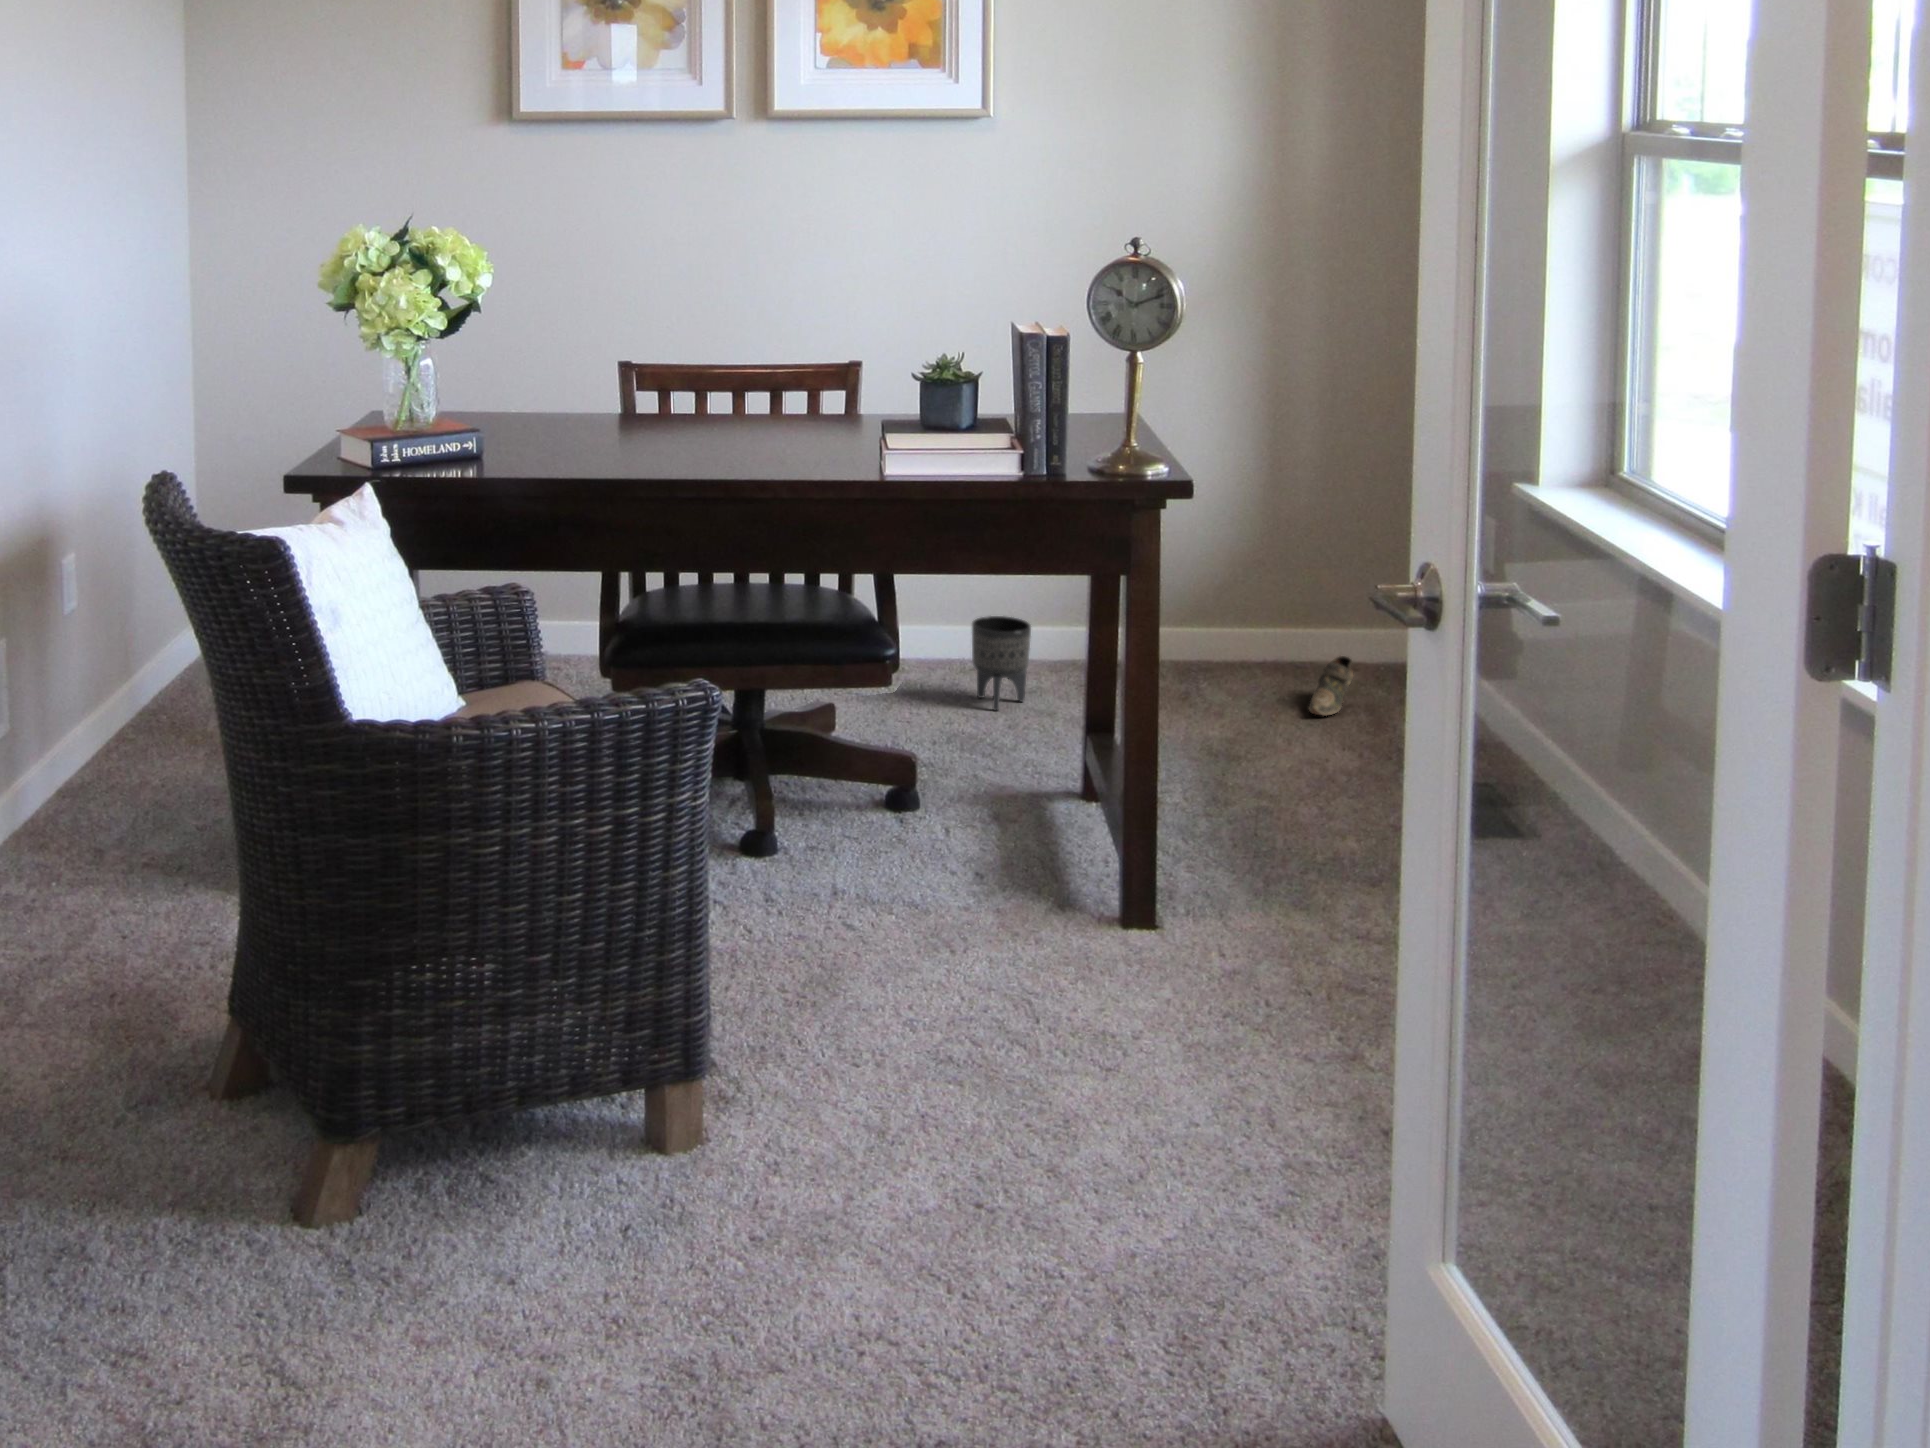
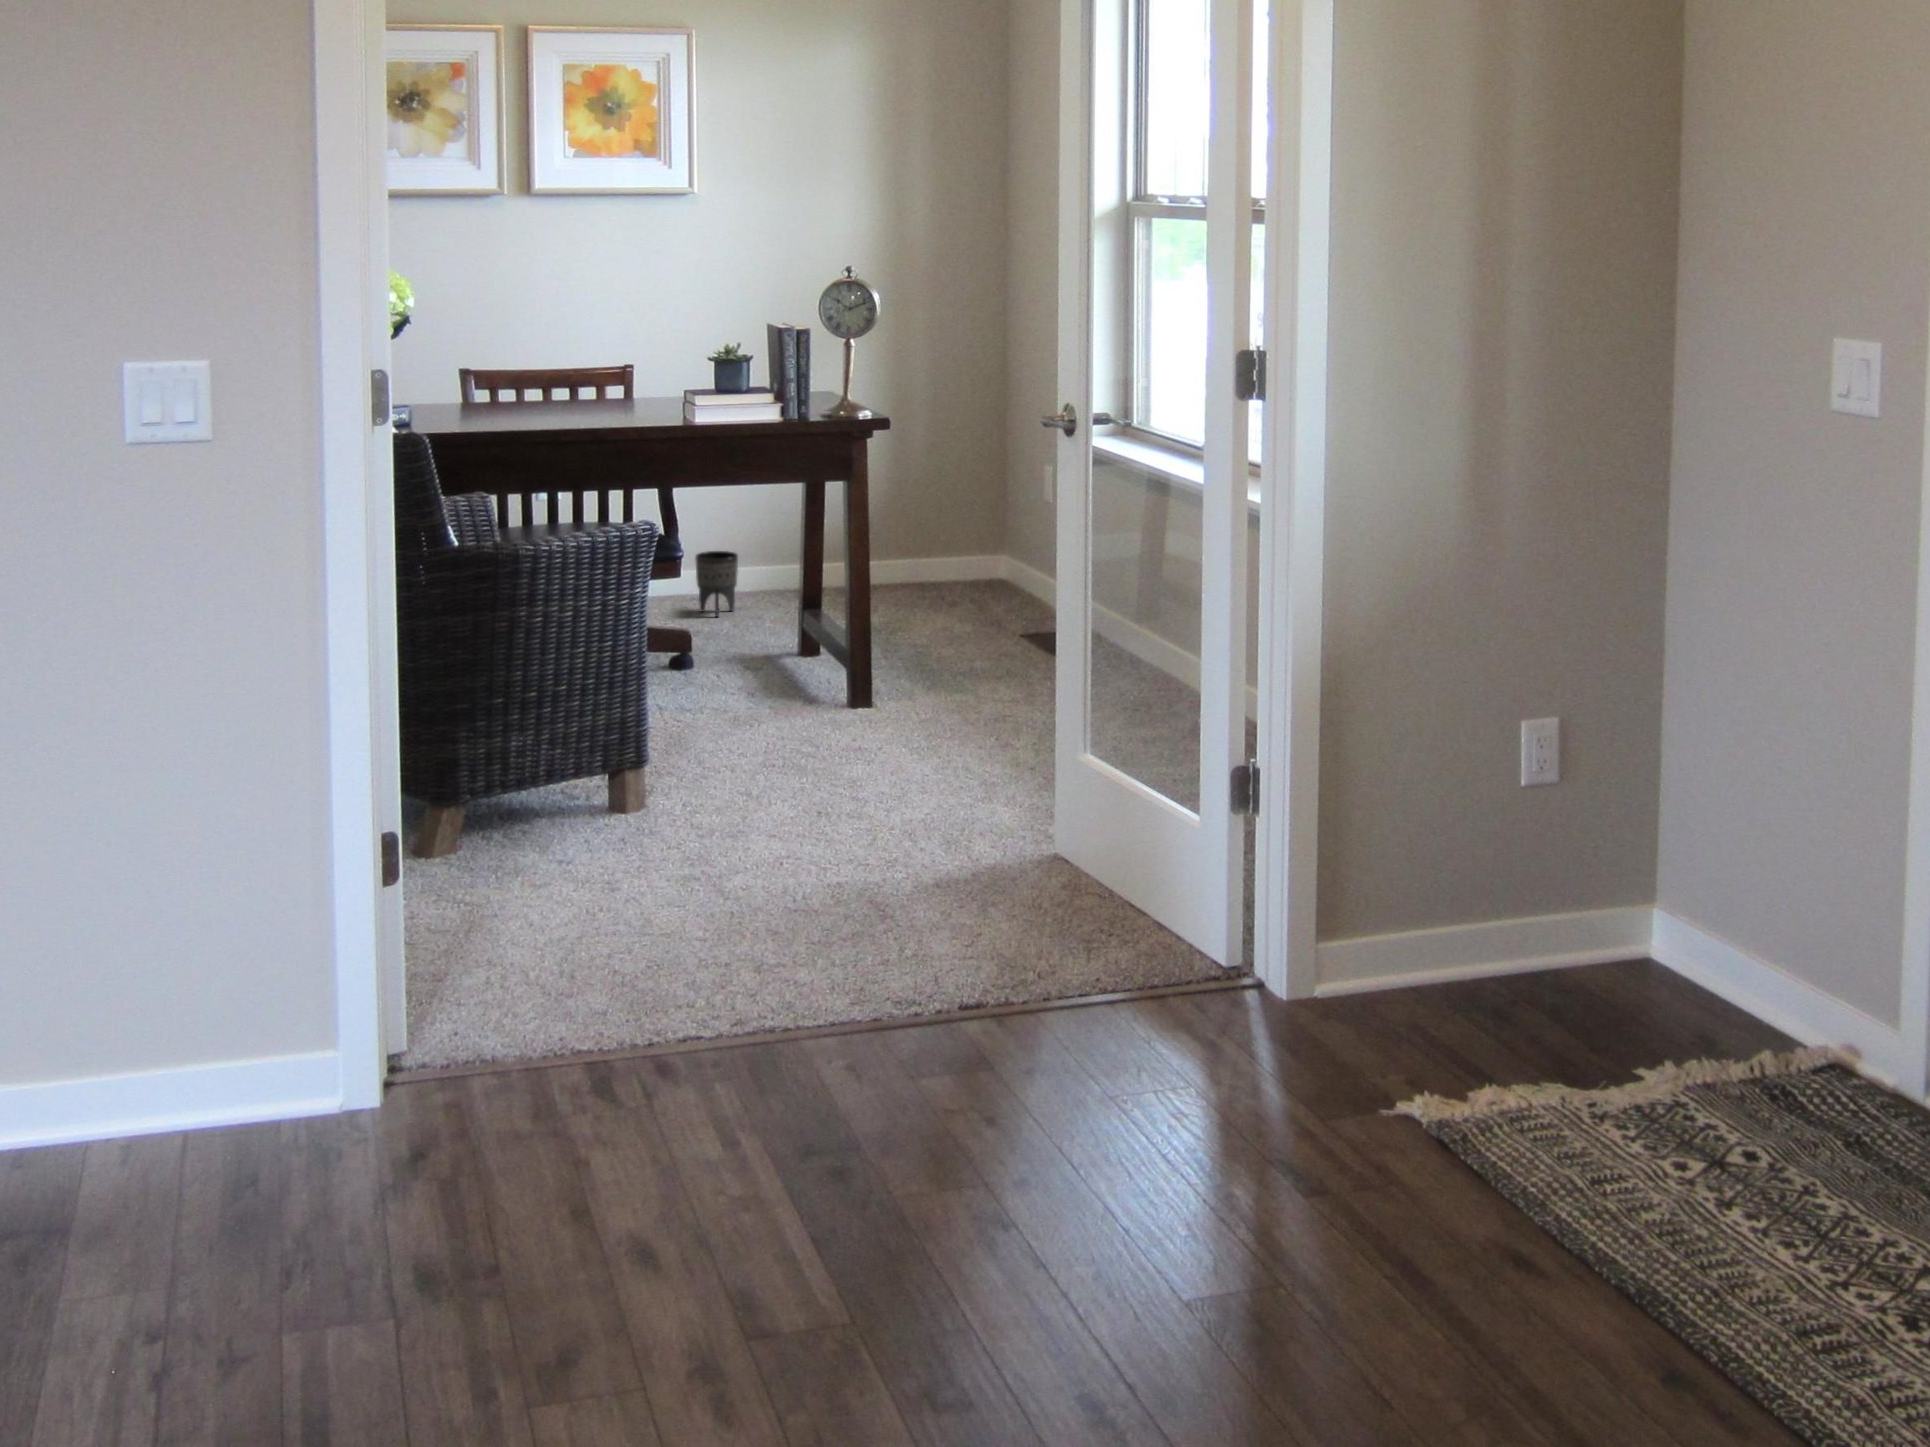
shoe: present [1309,656,1353,716] -> none [926,559,953,599]

